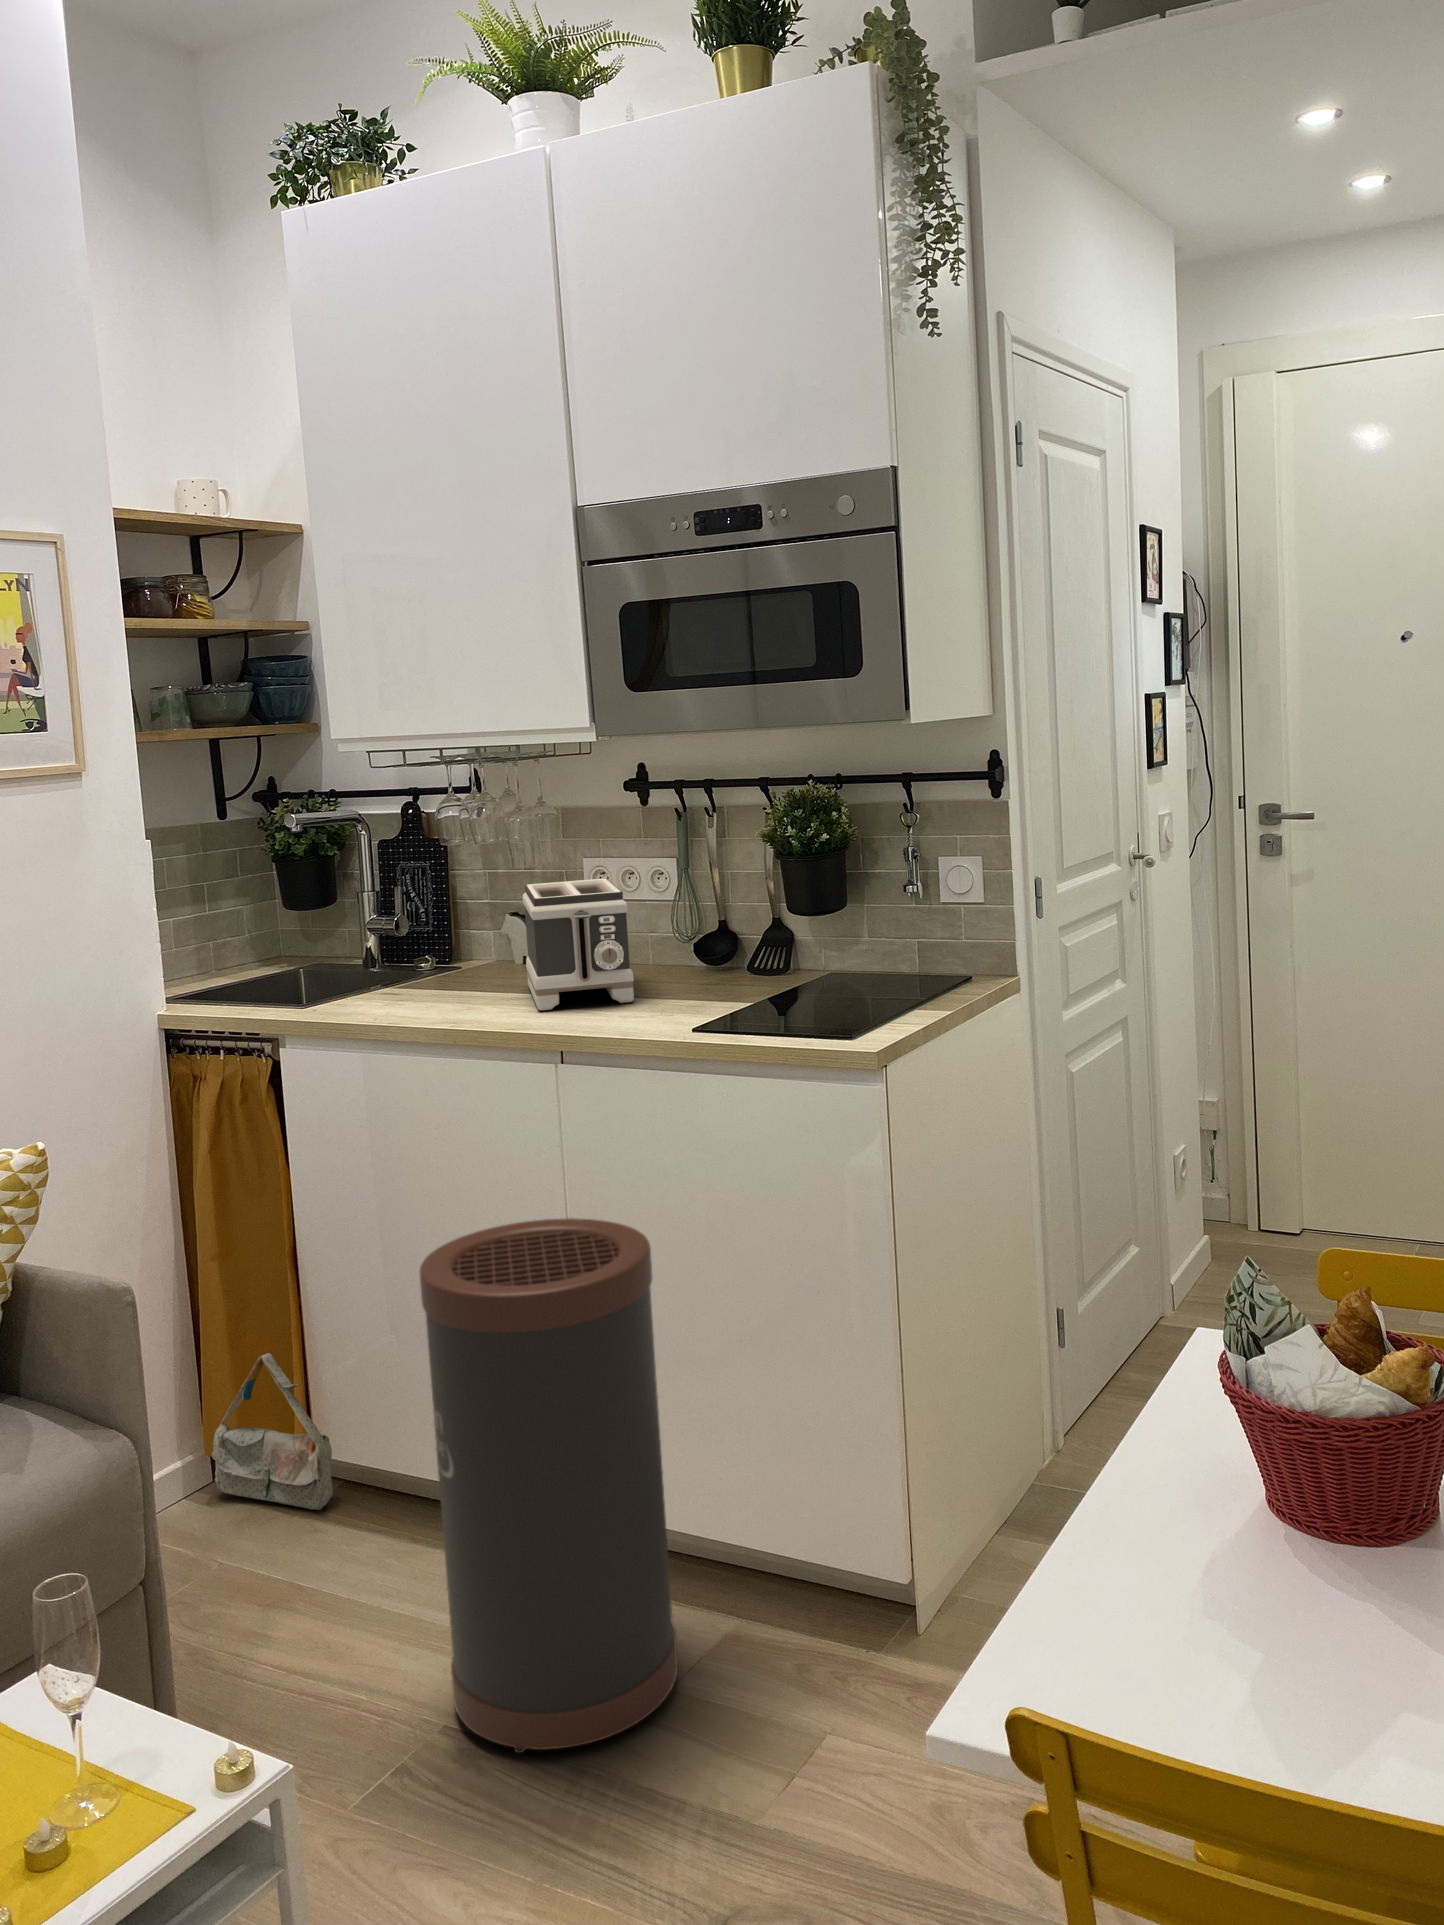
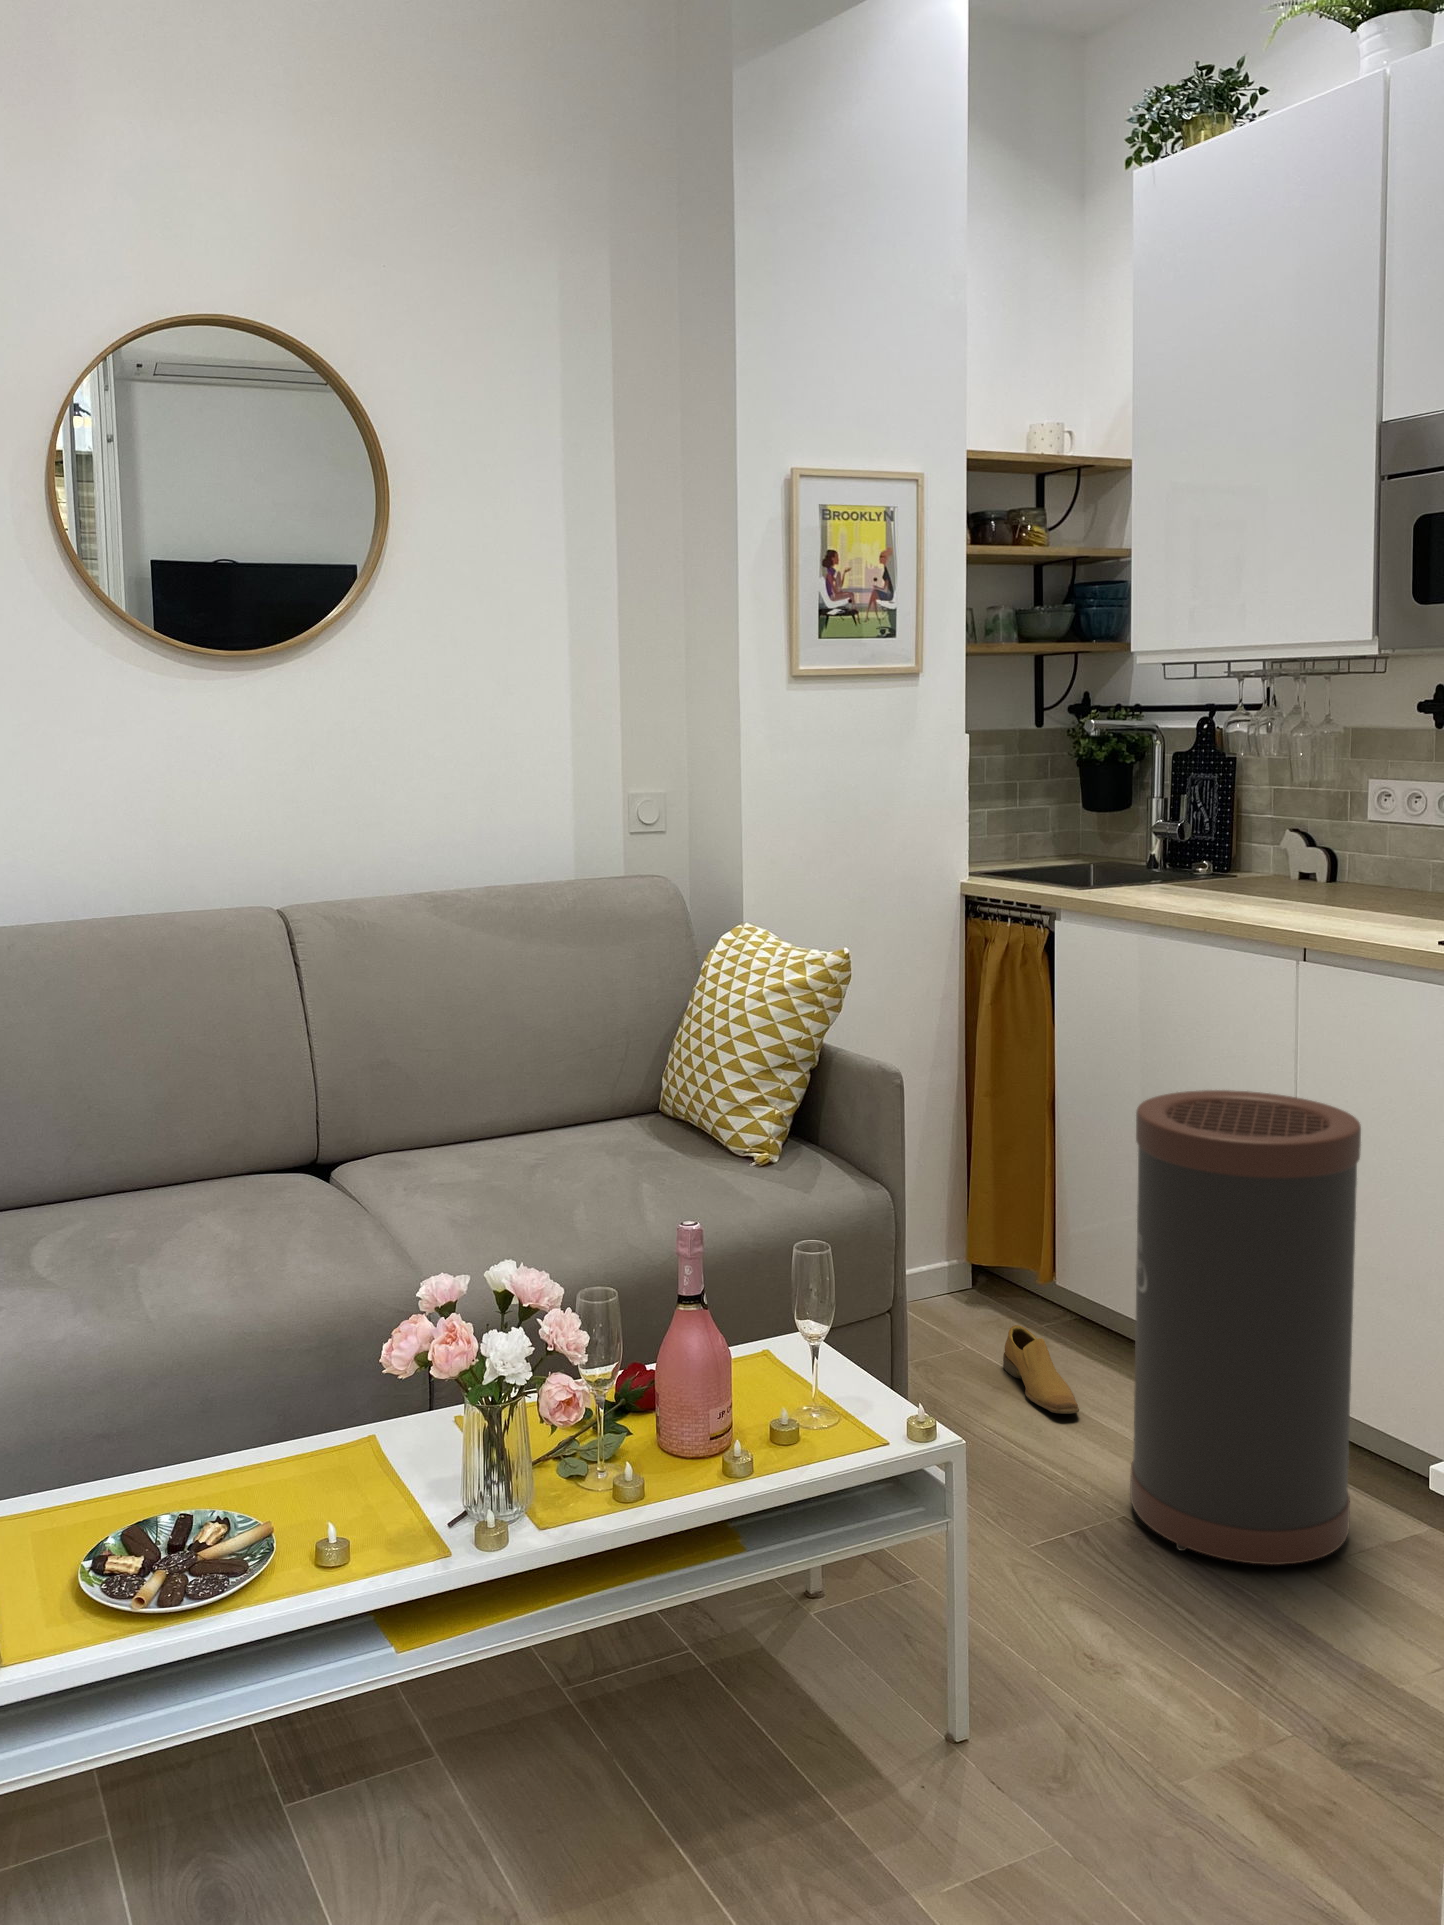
toaster: present [523,878,634,1010] -> none [1293,796,1397,914]
bag: present [212,1353,333,1510] -> none [967,1183,1066,1328]
shoe: none [275,1526,375,1623] -> present [1003,1325,1079,1414]

